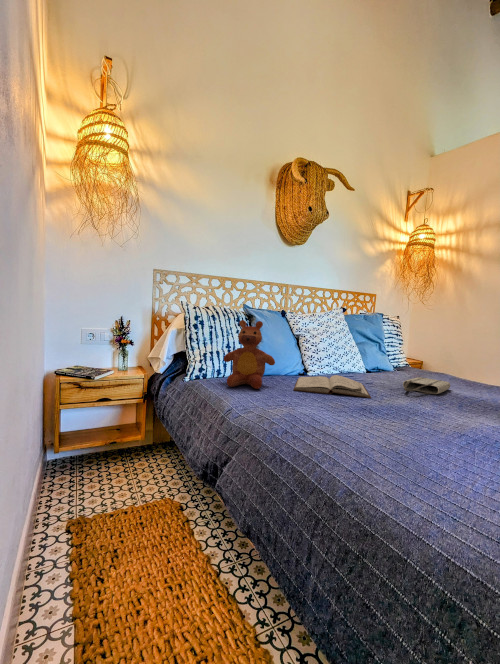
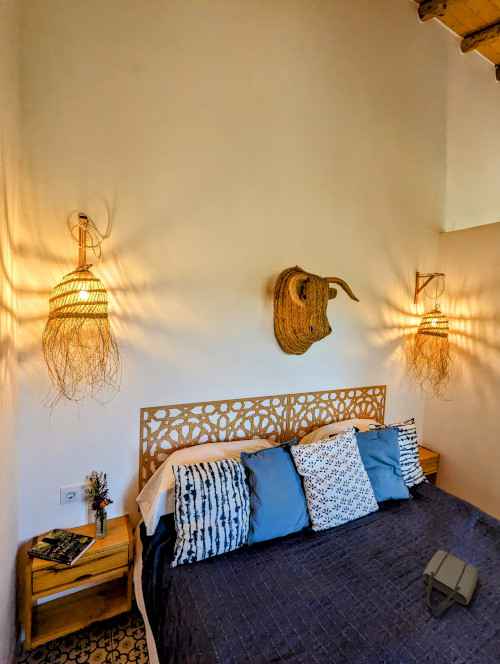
teddy bear: present [224,320,275,389] -> none [216,508,276,611]
book: present [294,375,371,398] -> none [297,554,390,633]

